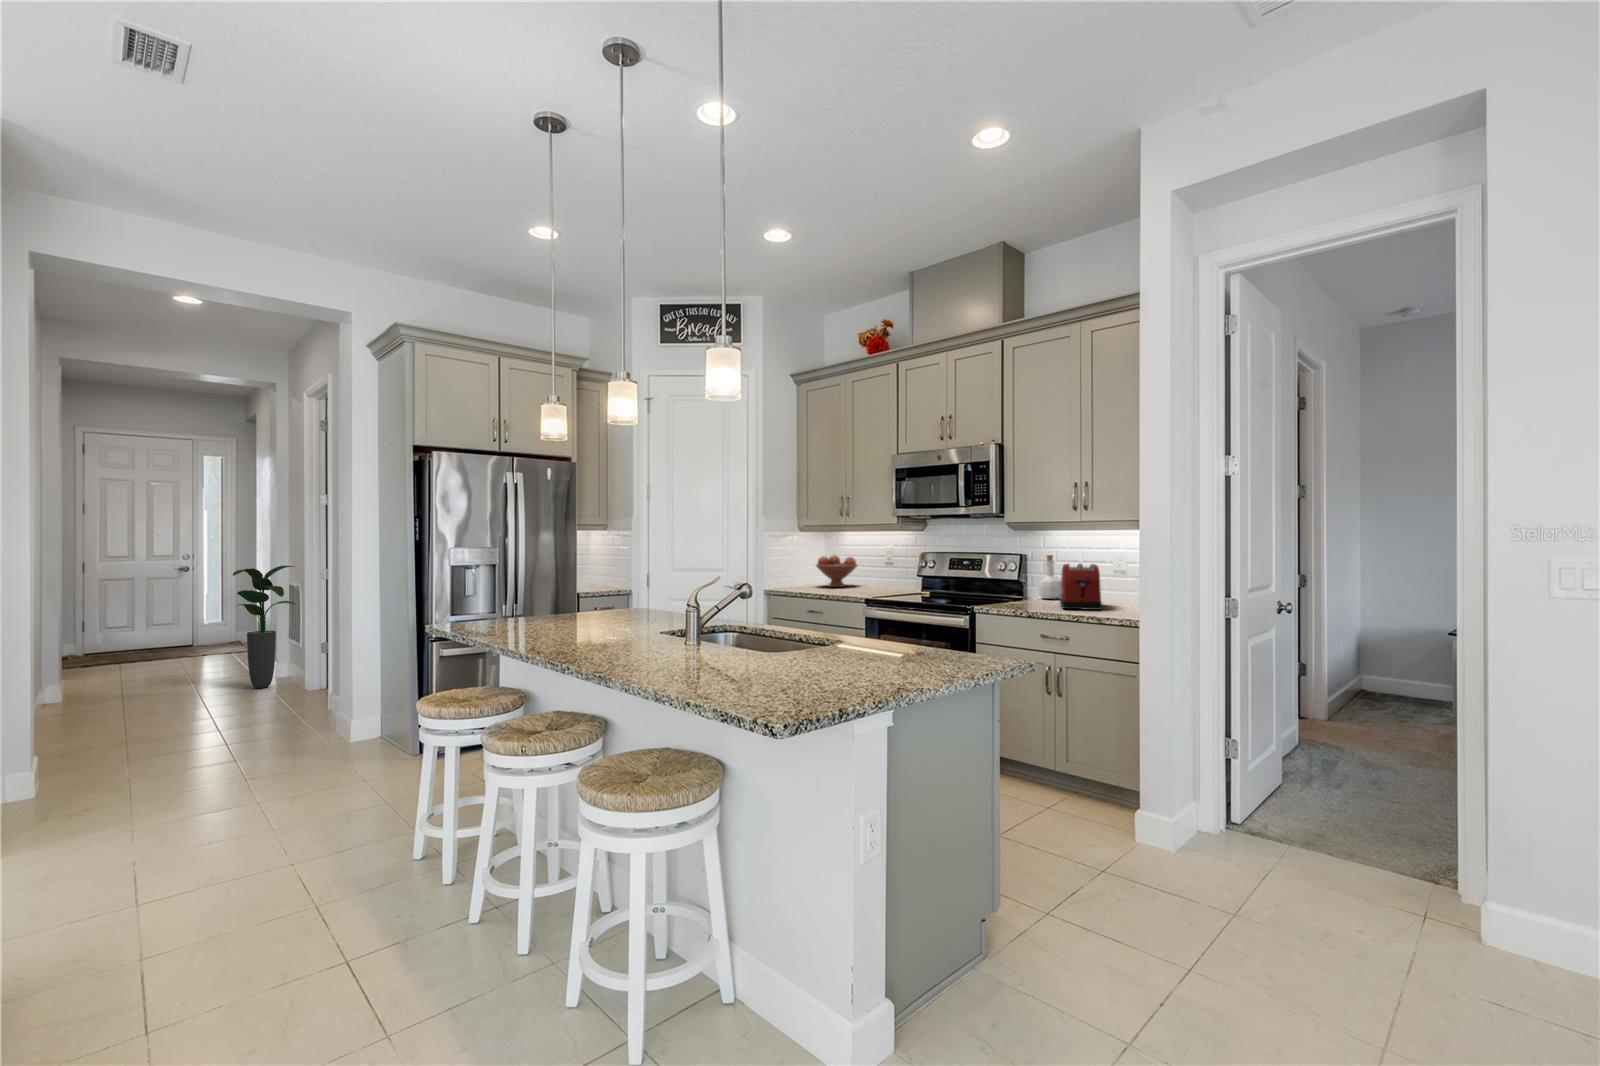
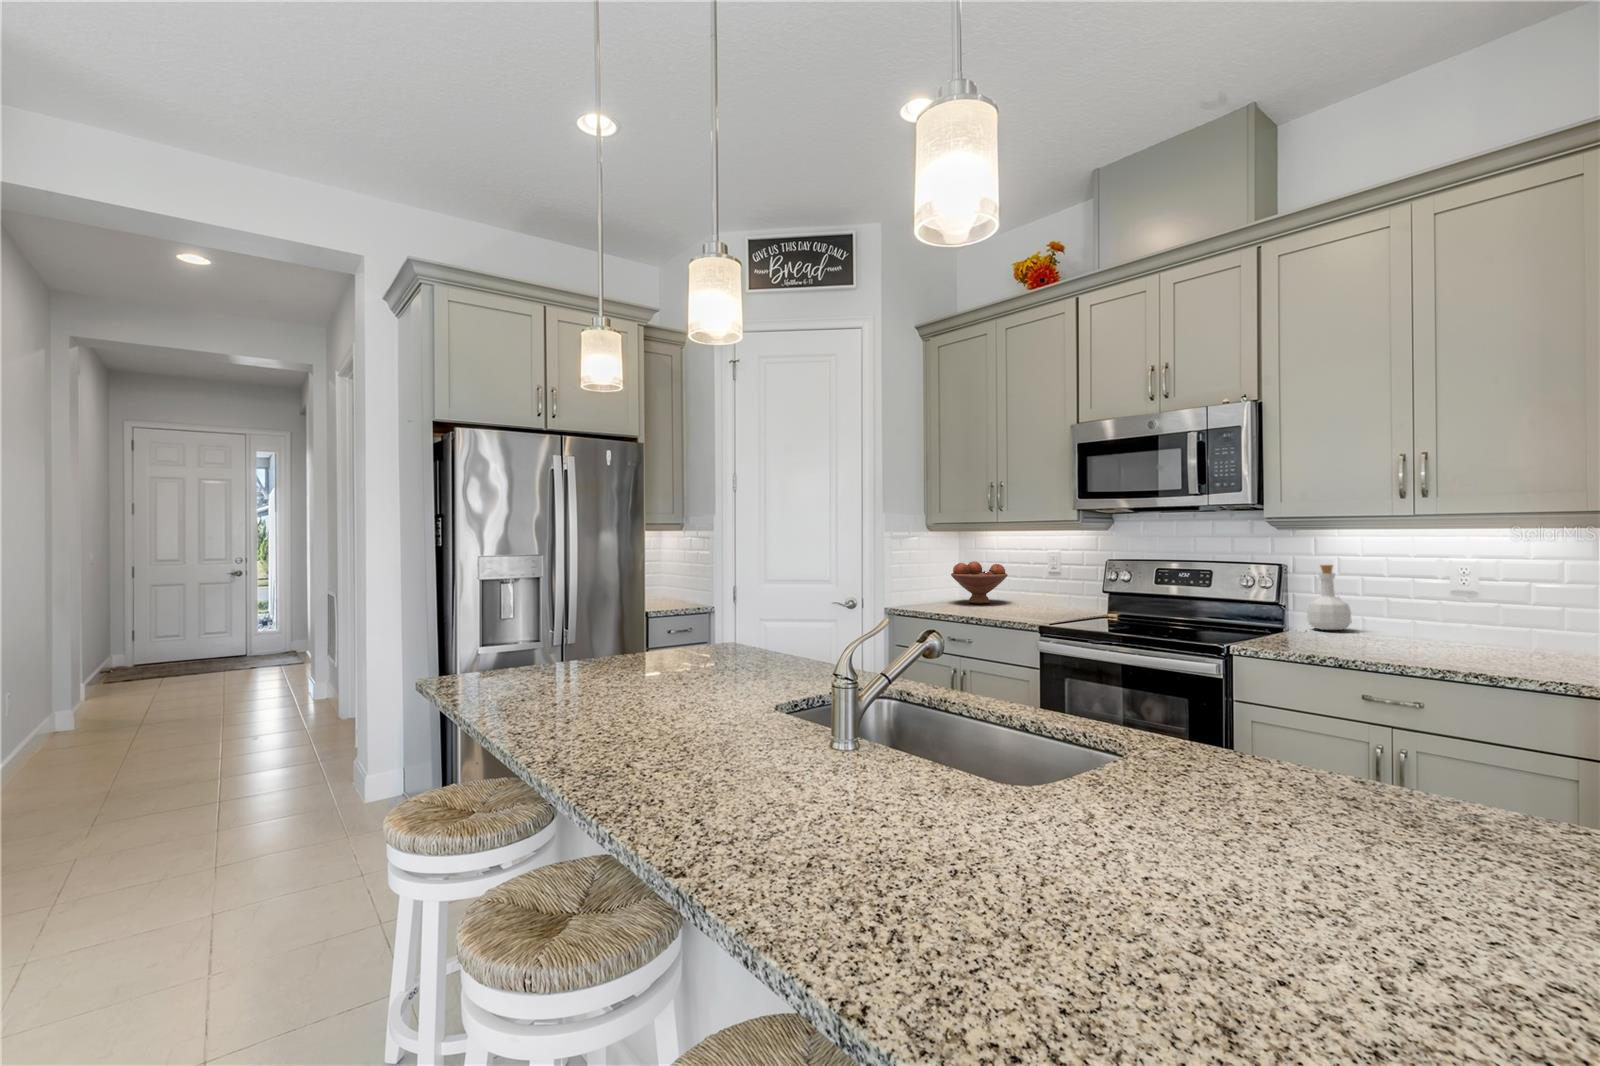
toaster: present [1060,564,1102,610] -> none [1363,580,1461,656]
potted plant: present [233,566,296,688] -> none [258,572,332,714]

